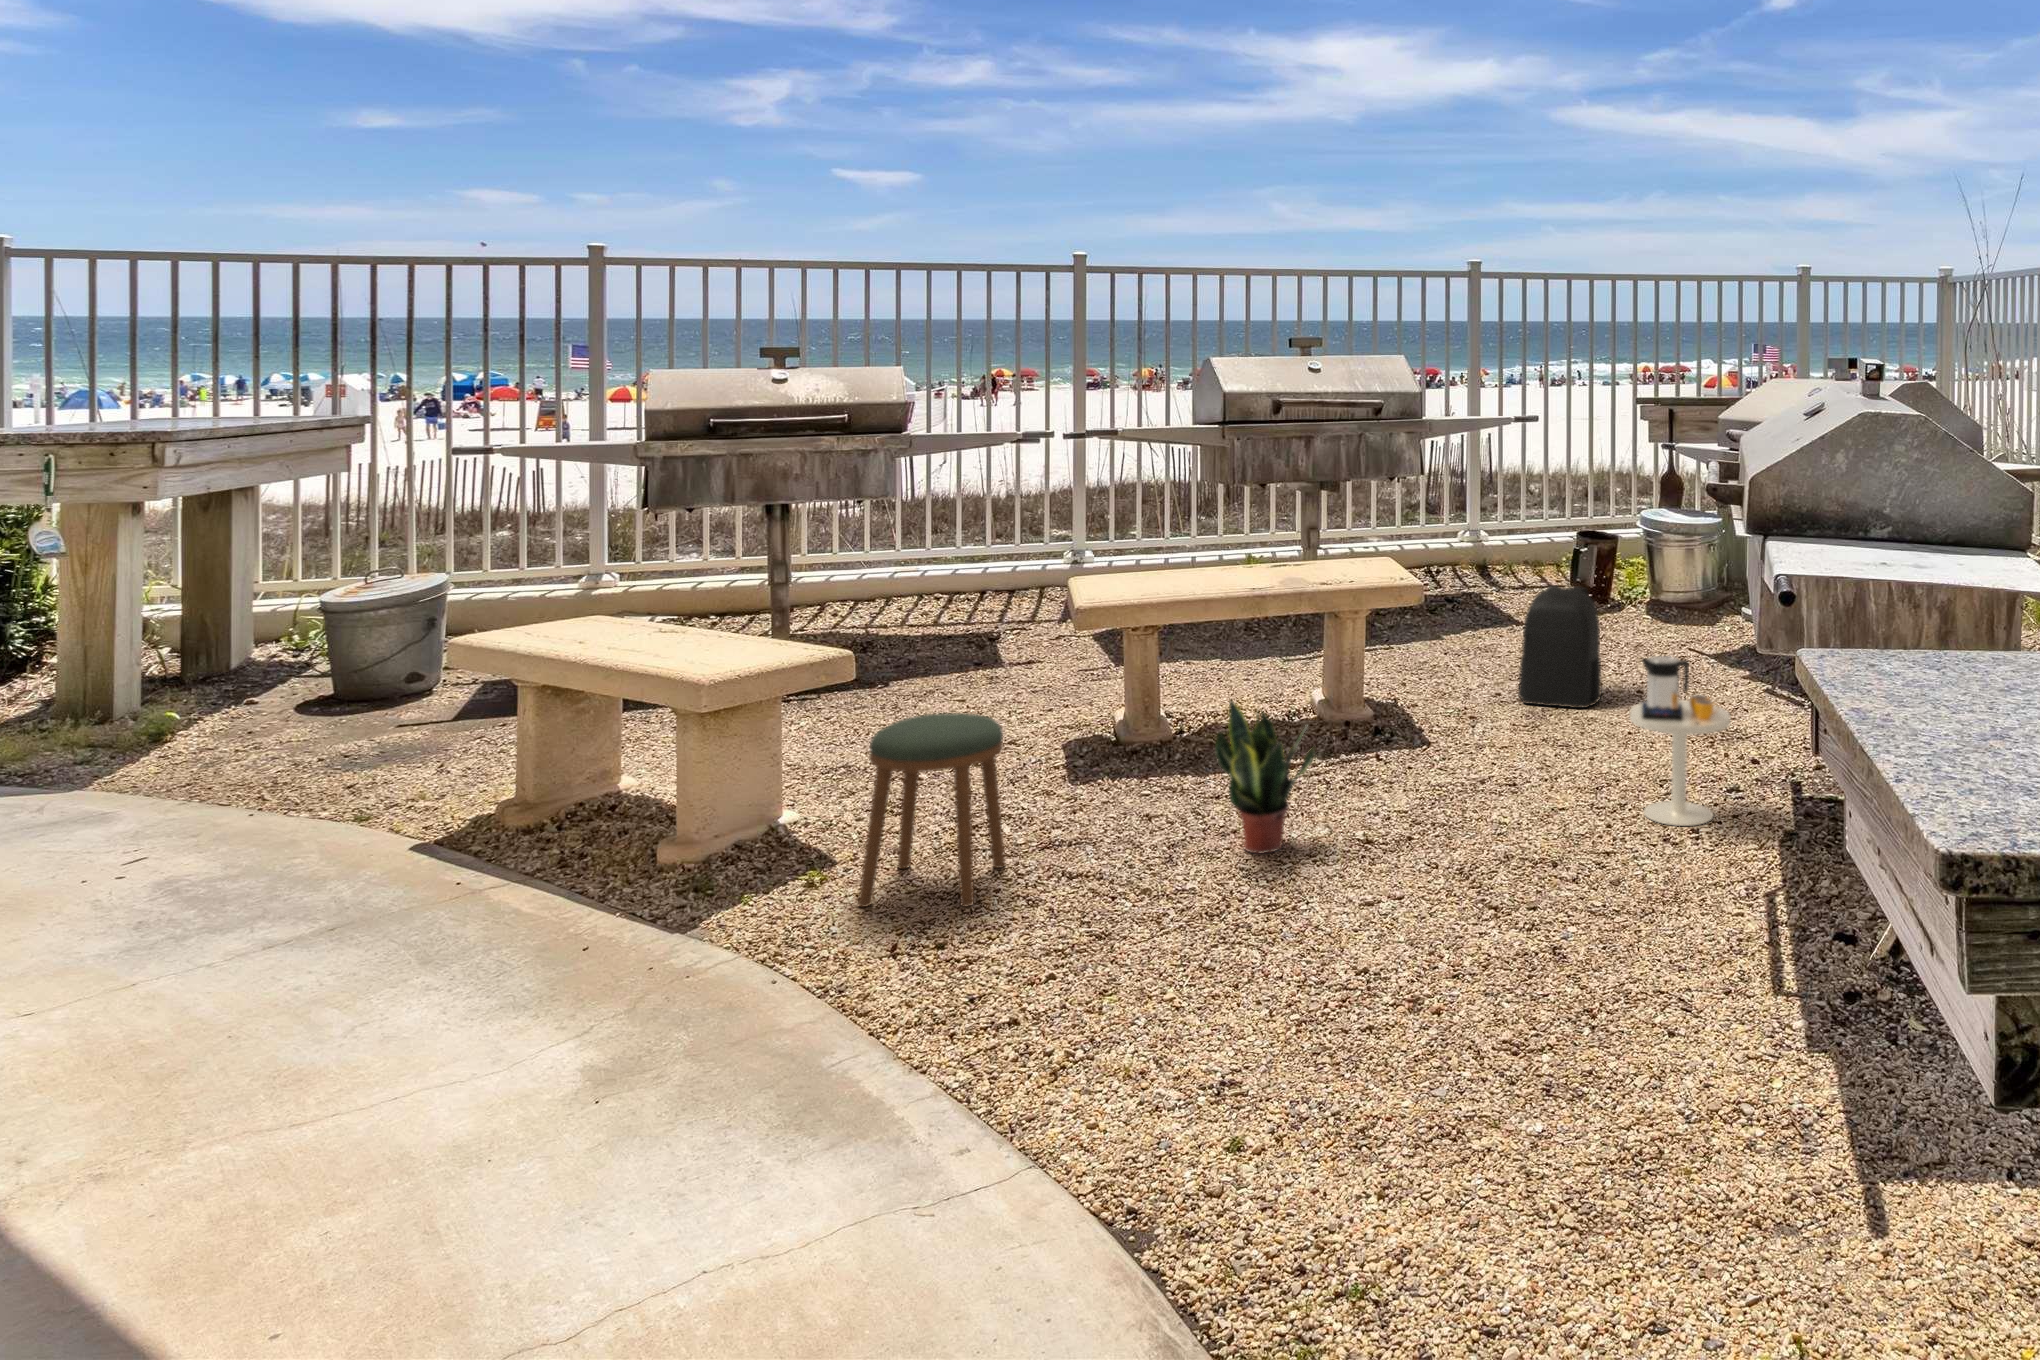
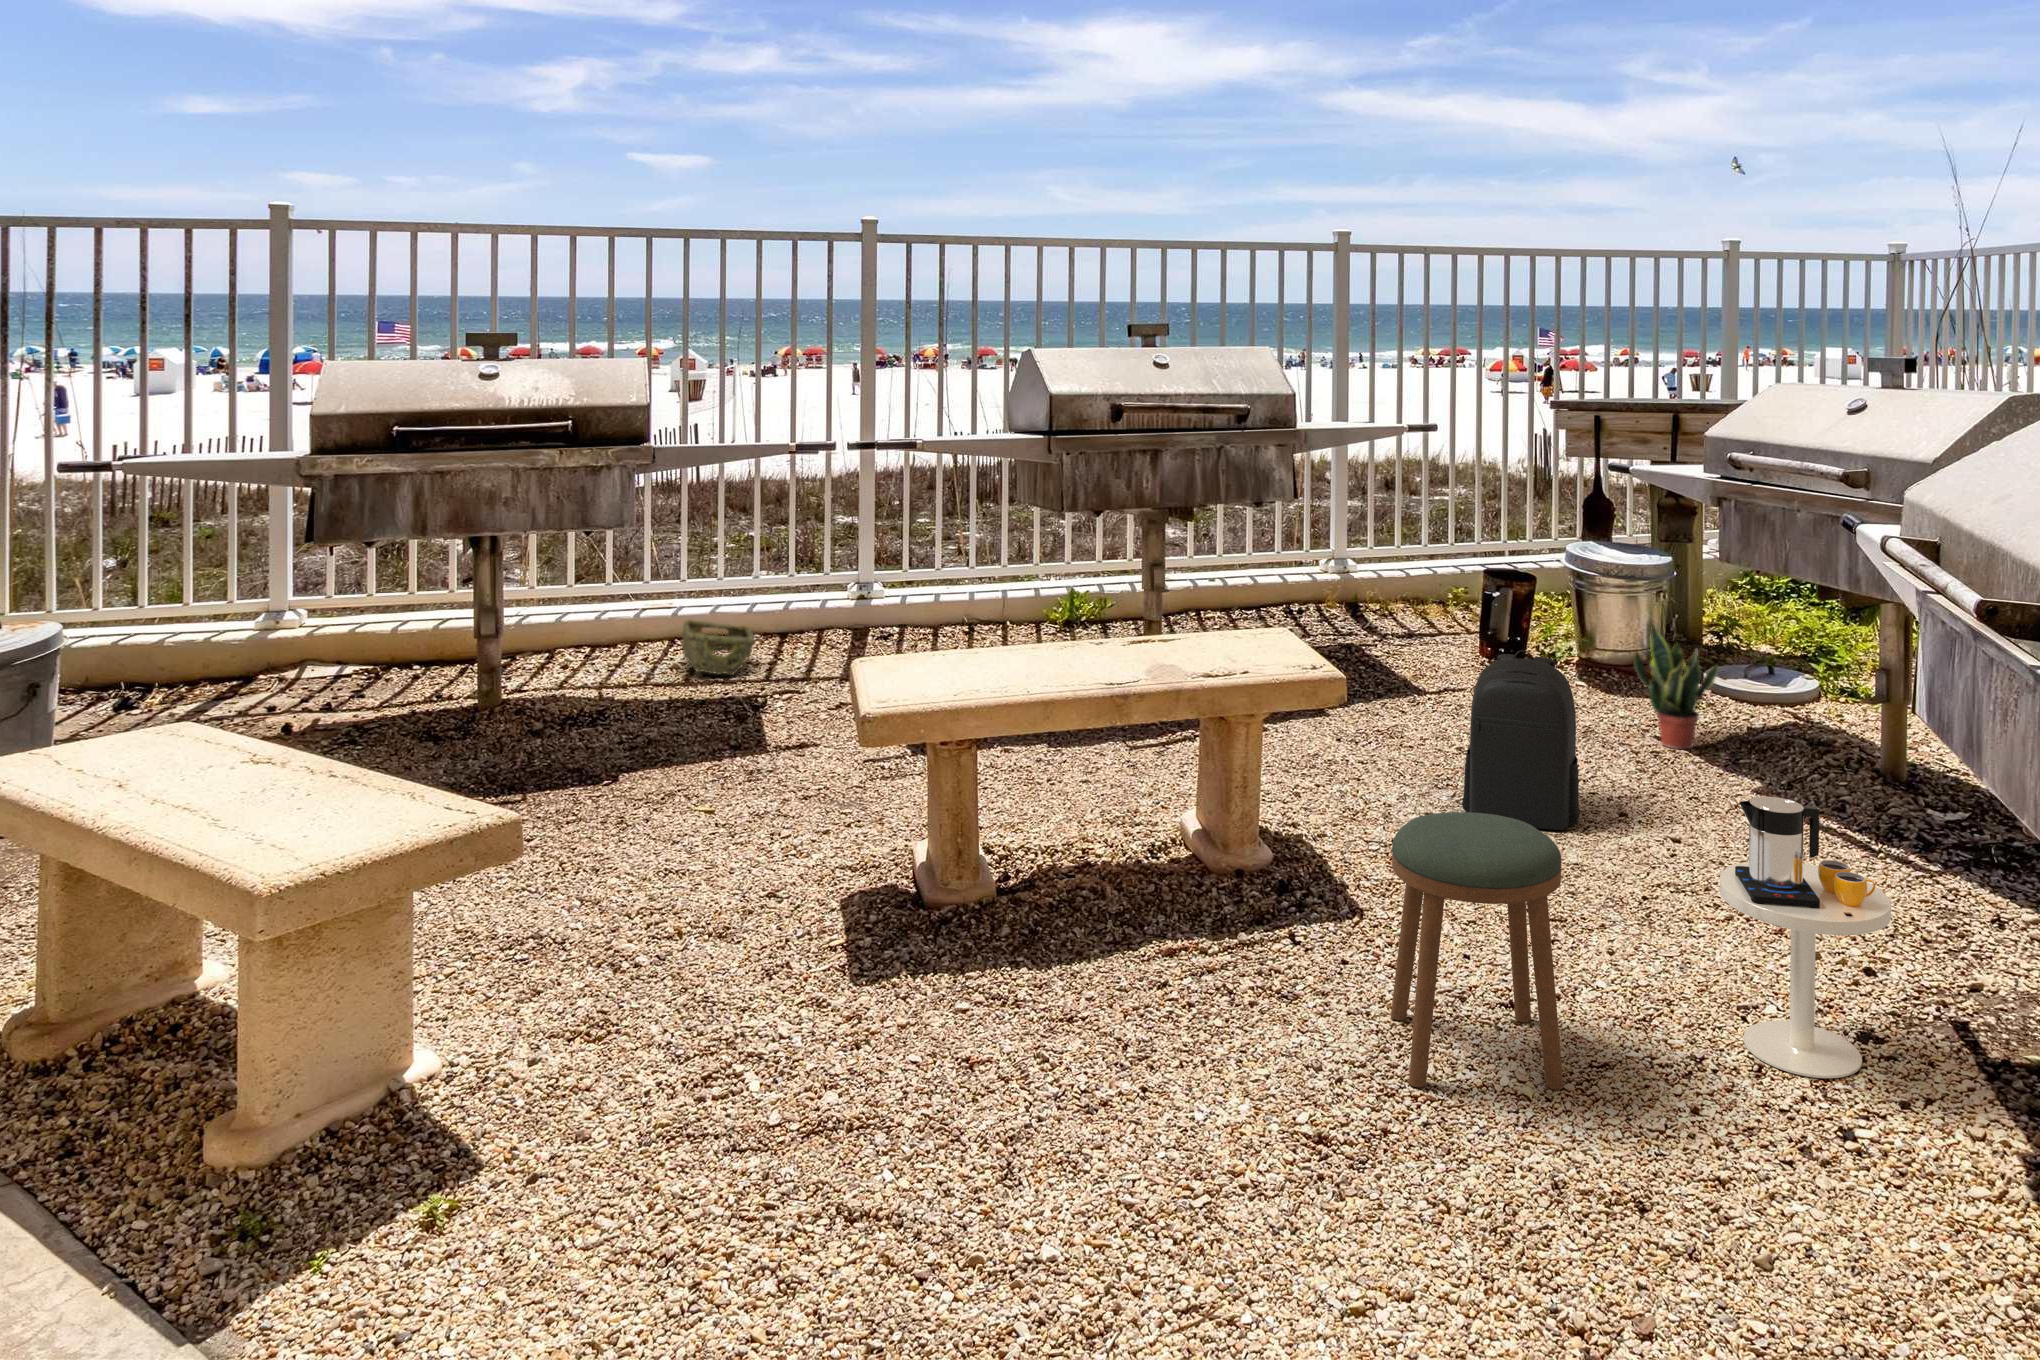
woven basket: none [929,578,989,621] -> present [682,620,755,675]
potted plant: present [1215,700,1315,853] -> present [1635,625,1718,749]
stool: present [858,713,1005,907] -> present [1391,812,1563,1090]

